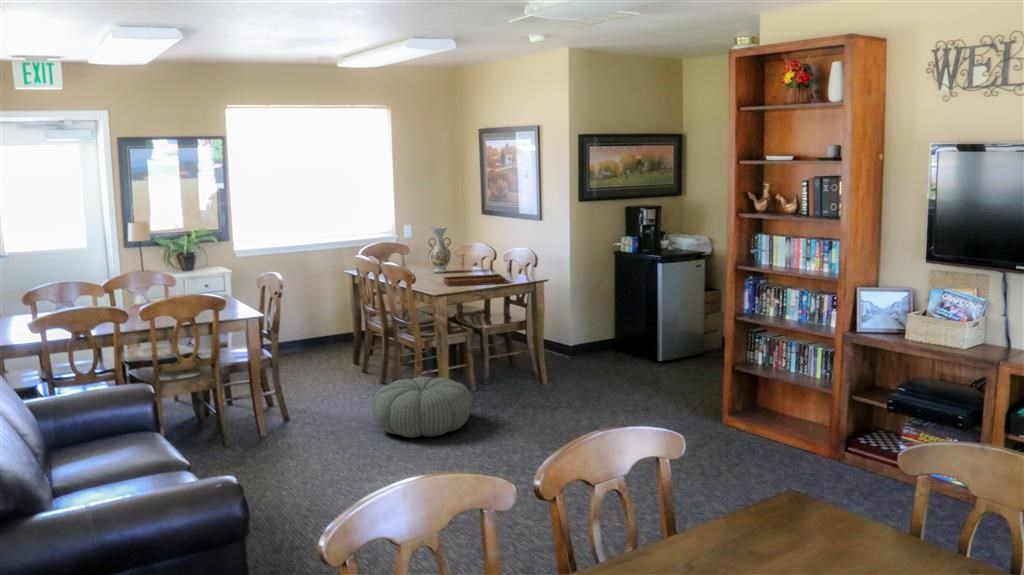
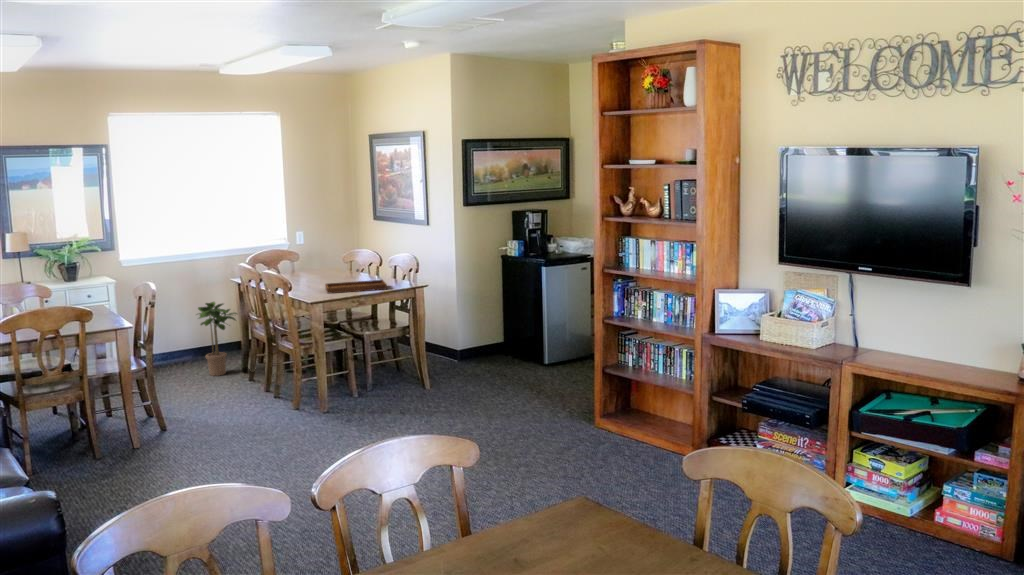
vase: present [428,227,451,273] -> none [315,233,339,279]
potted plant: none [309,293,351,367] -> present [198,302,237,376]
pouf: present [372,377,472,437] -> none [243,386,347,449]

